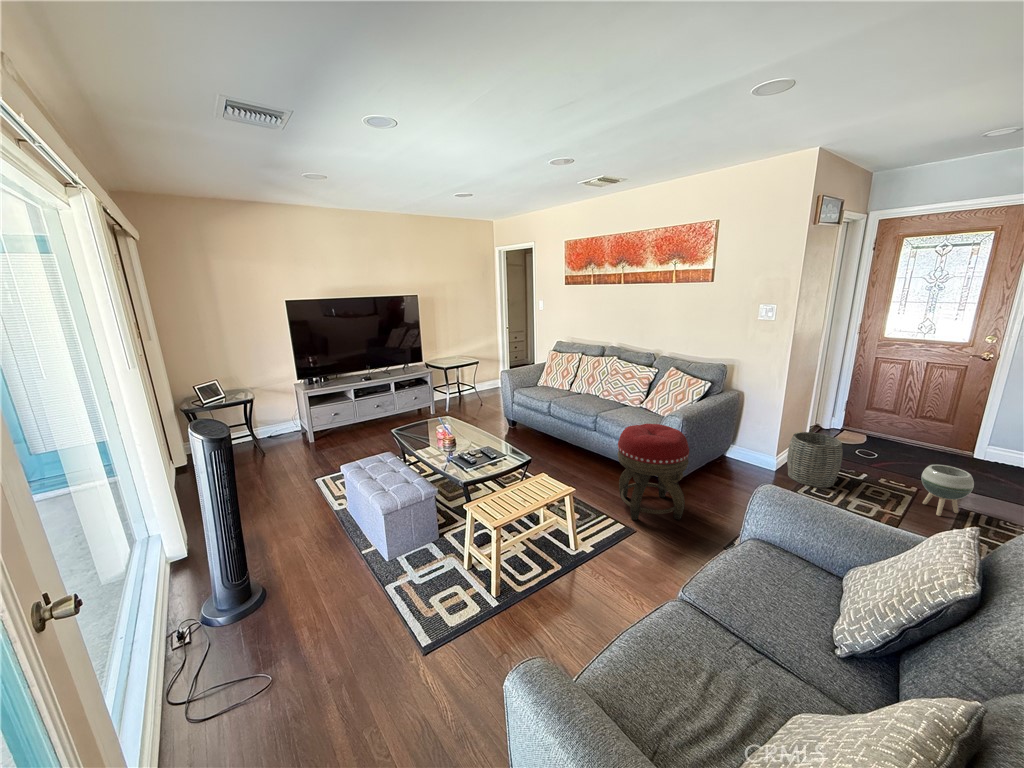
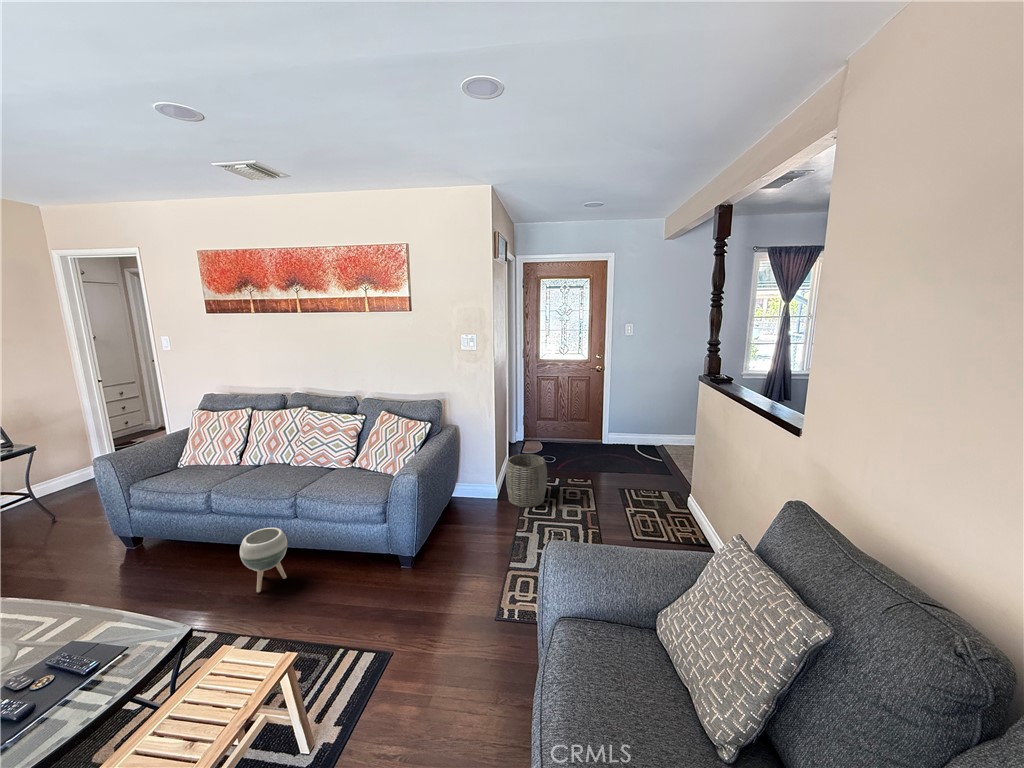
footstool: present [618,424,689,520] -> none [344,491,441,636]
planter: present [921,465,974,516] -> present [240,528,287,592]

